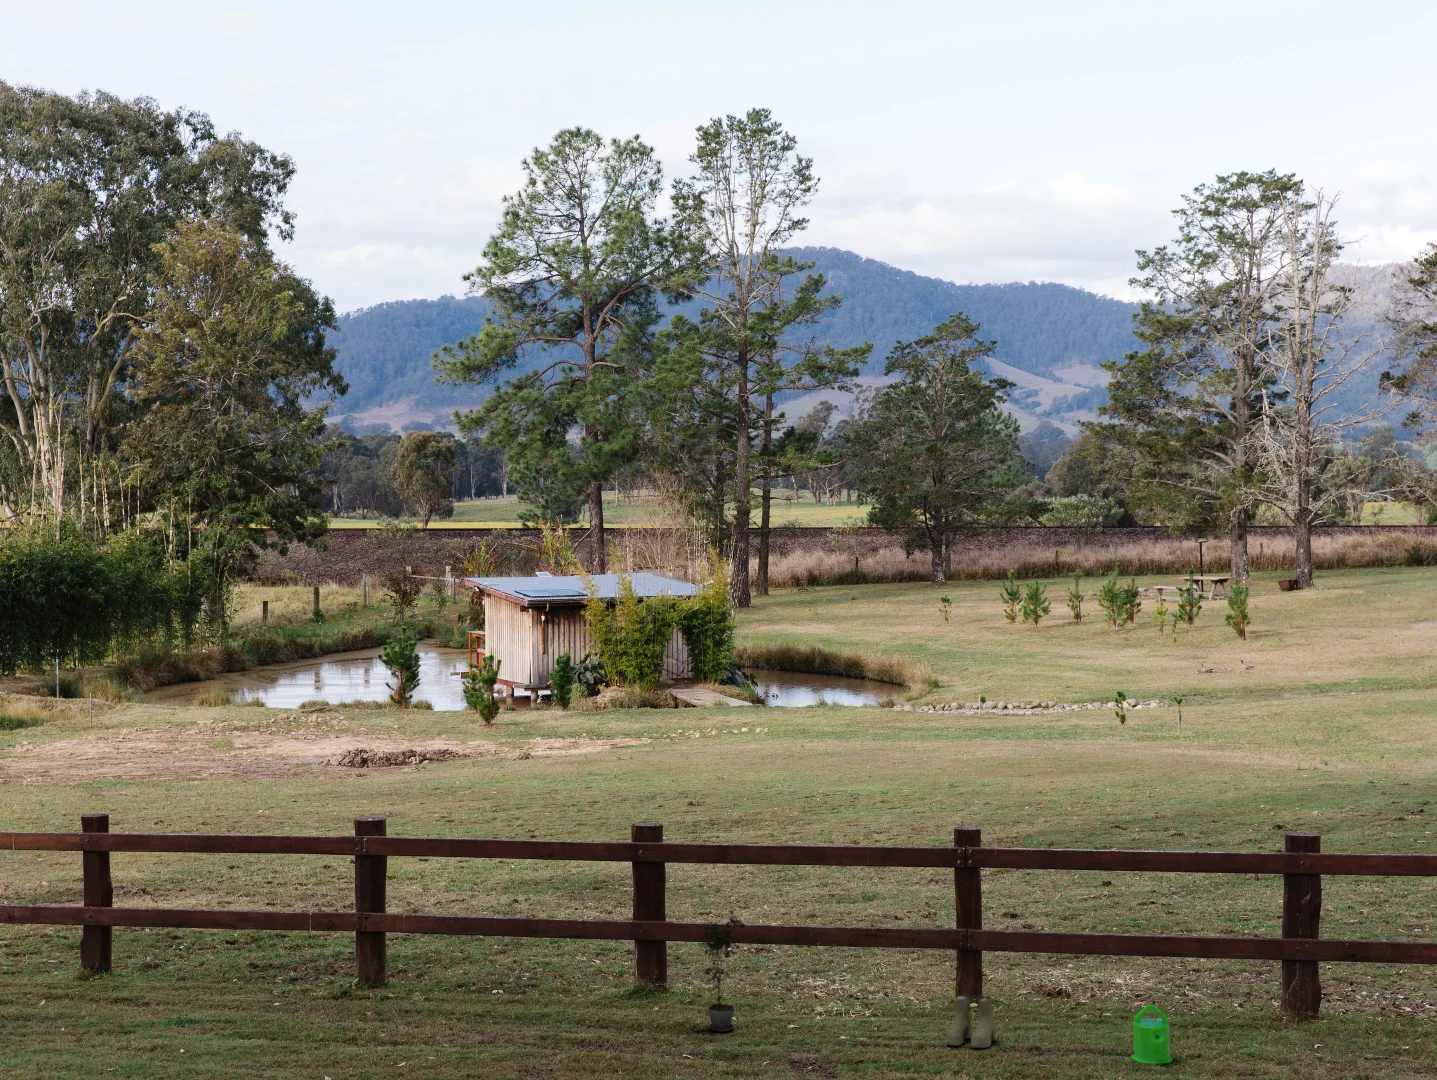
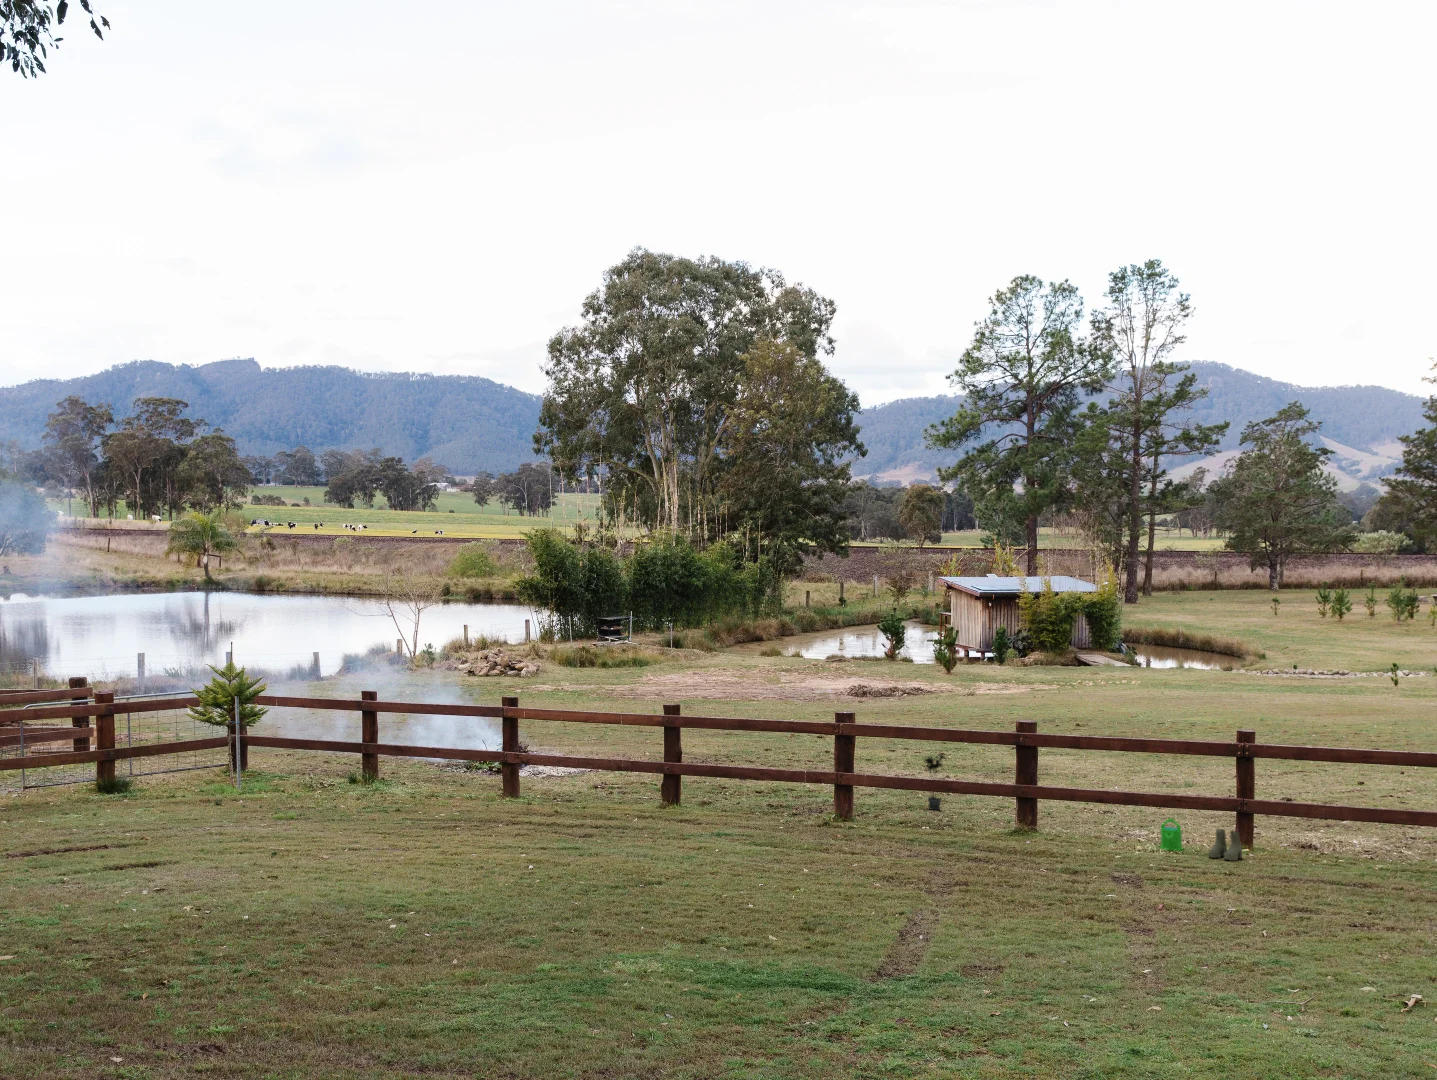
potted plant: present [700,911,746,1032] -> present [925,753,946,810]
watering can: present [1132,1005,1173,1064] -> present [1160,819,1182,850]

